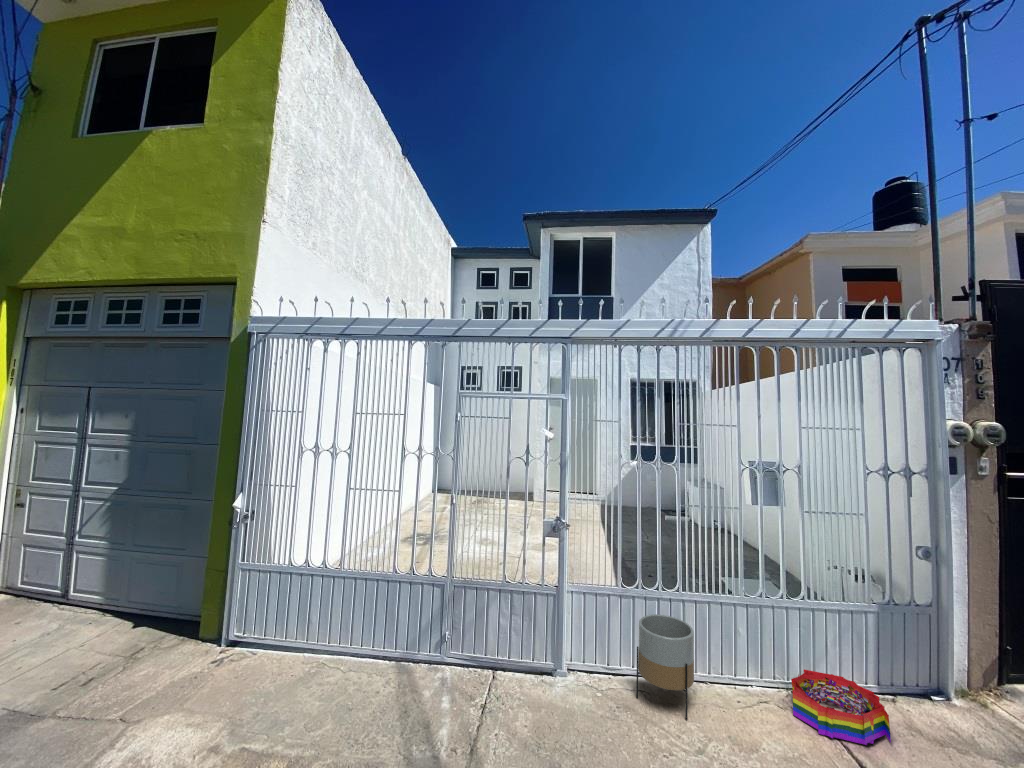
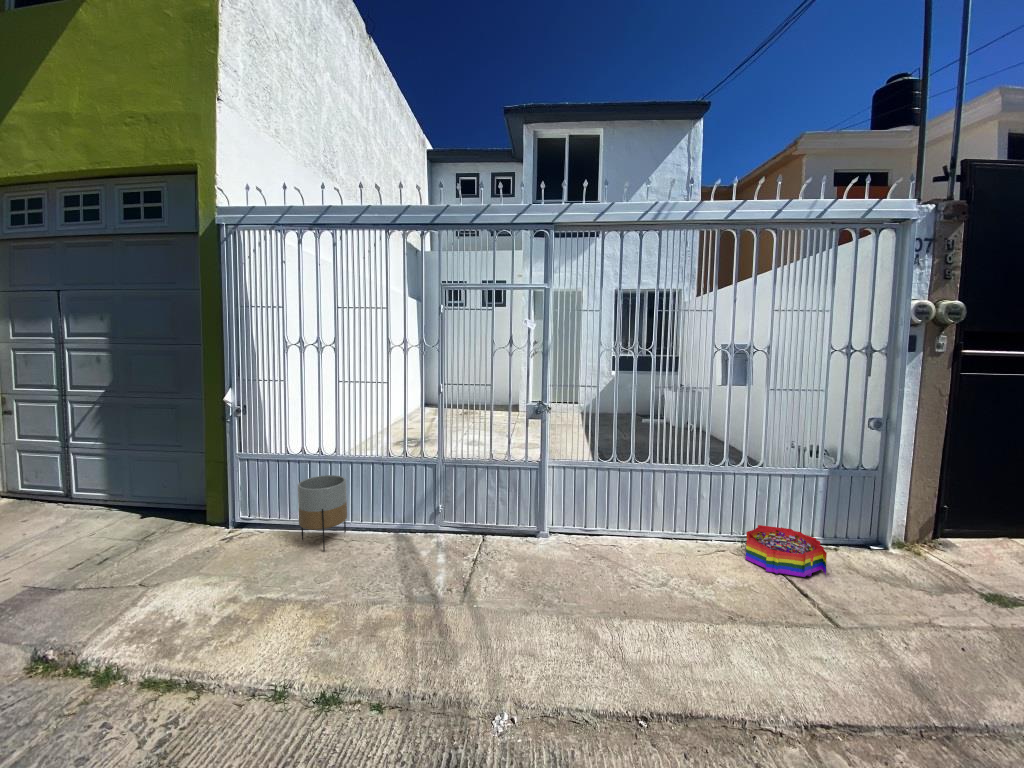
planter: present [636,614,694,719] -> present [298,475,347,551]

